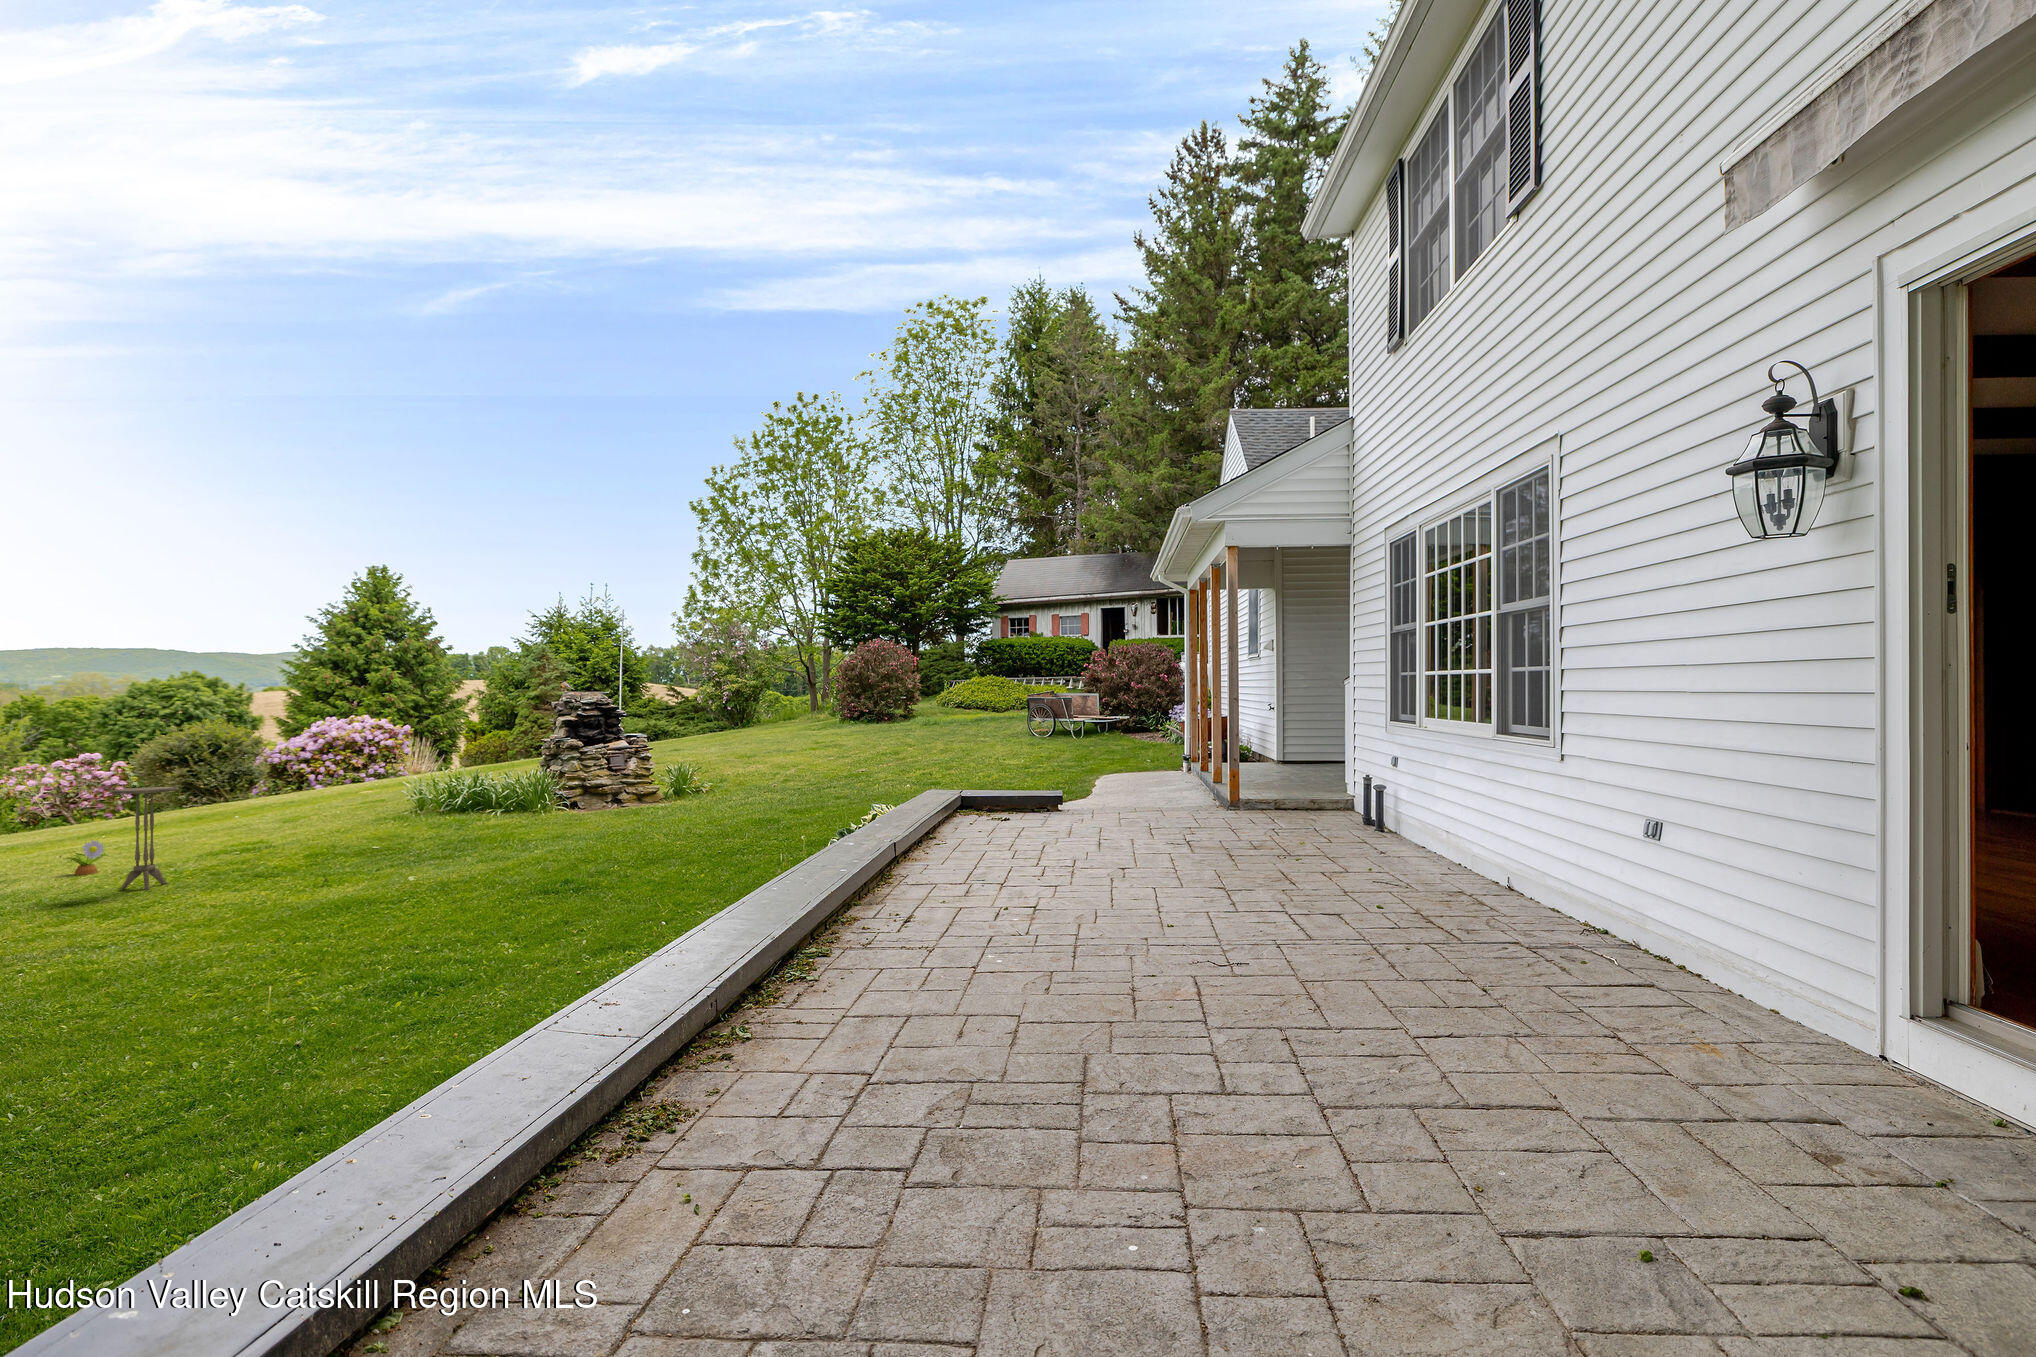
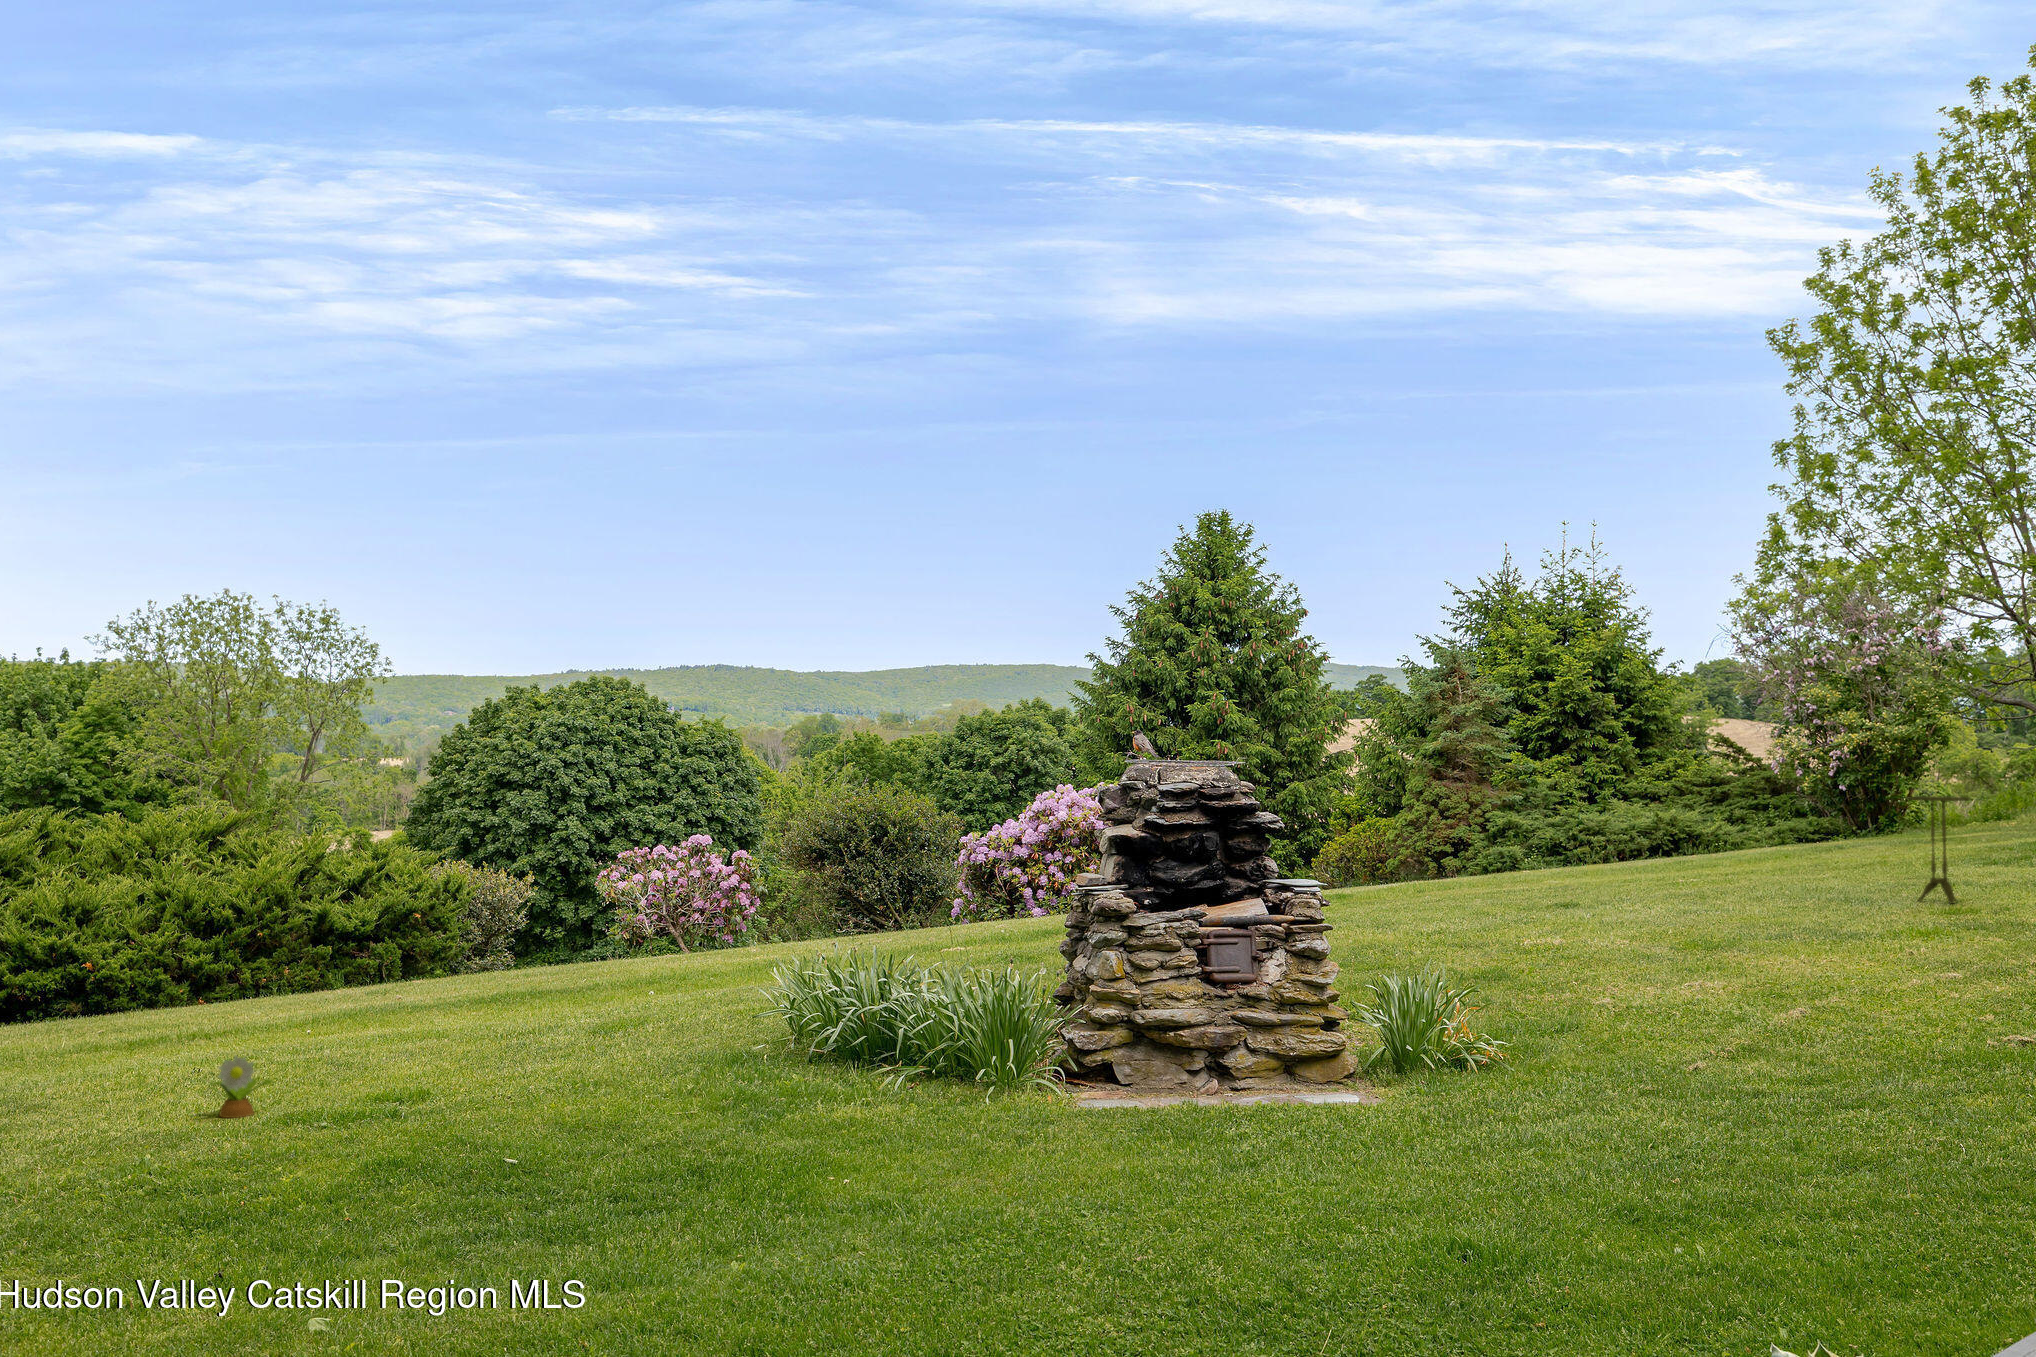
side table: present [111,787,179,890] -> present [1910,796,1970,904]

